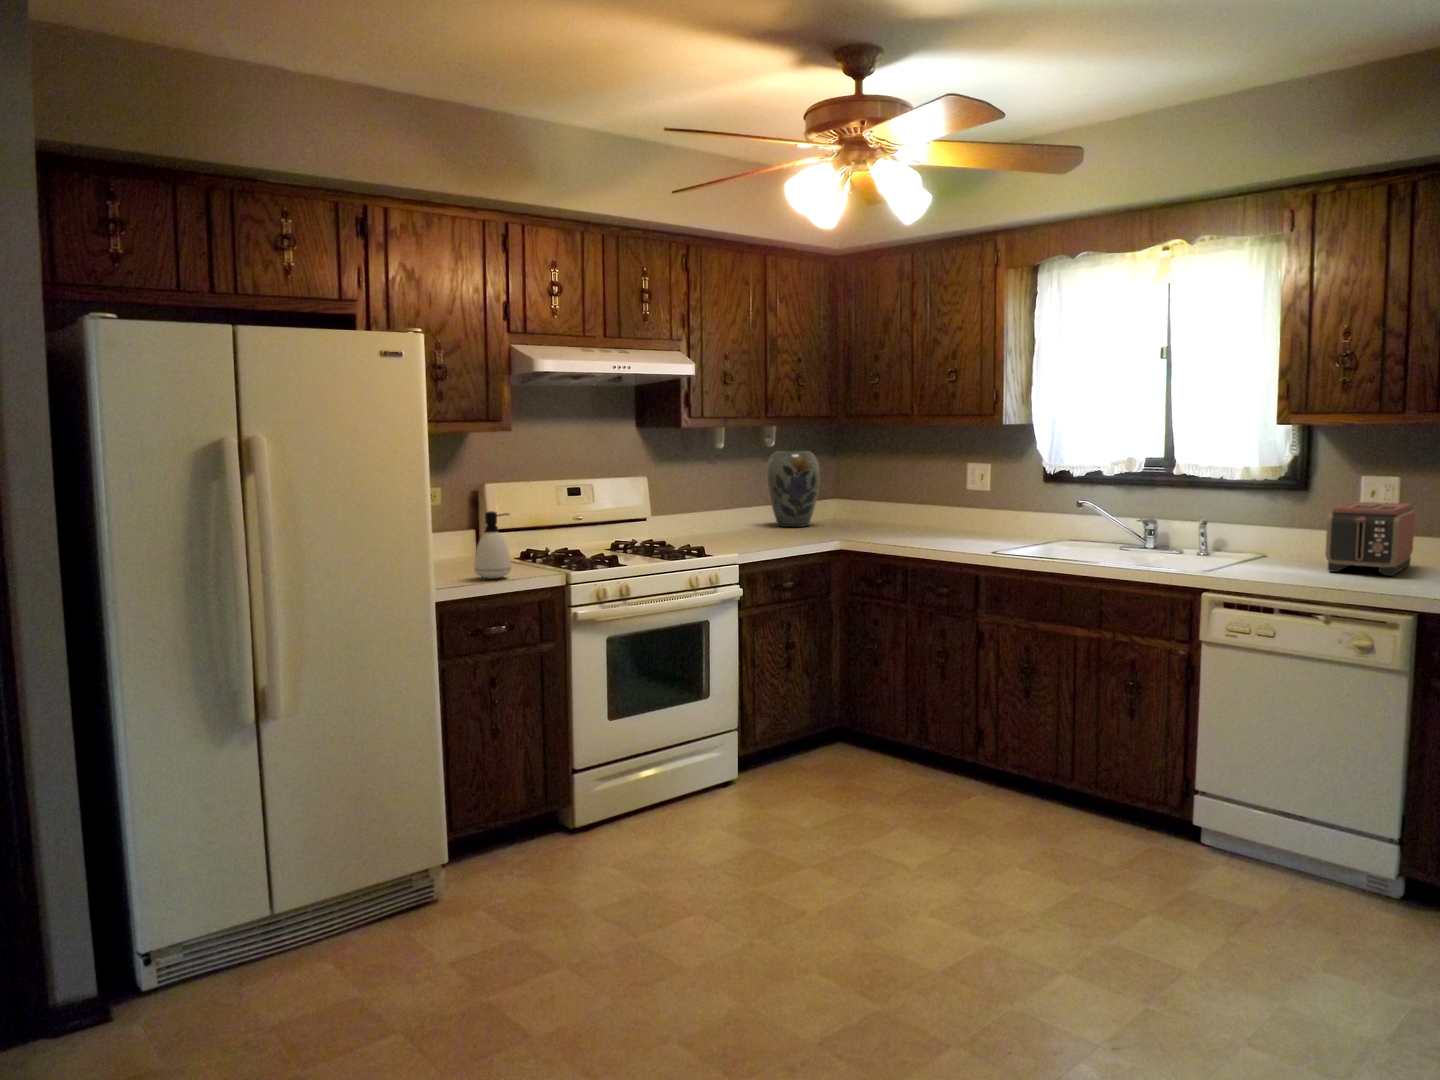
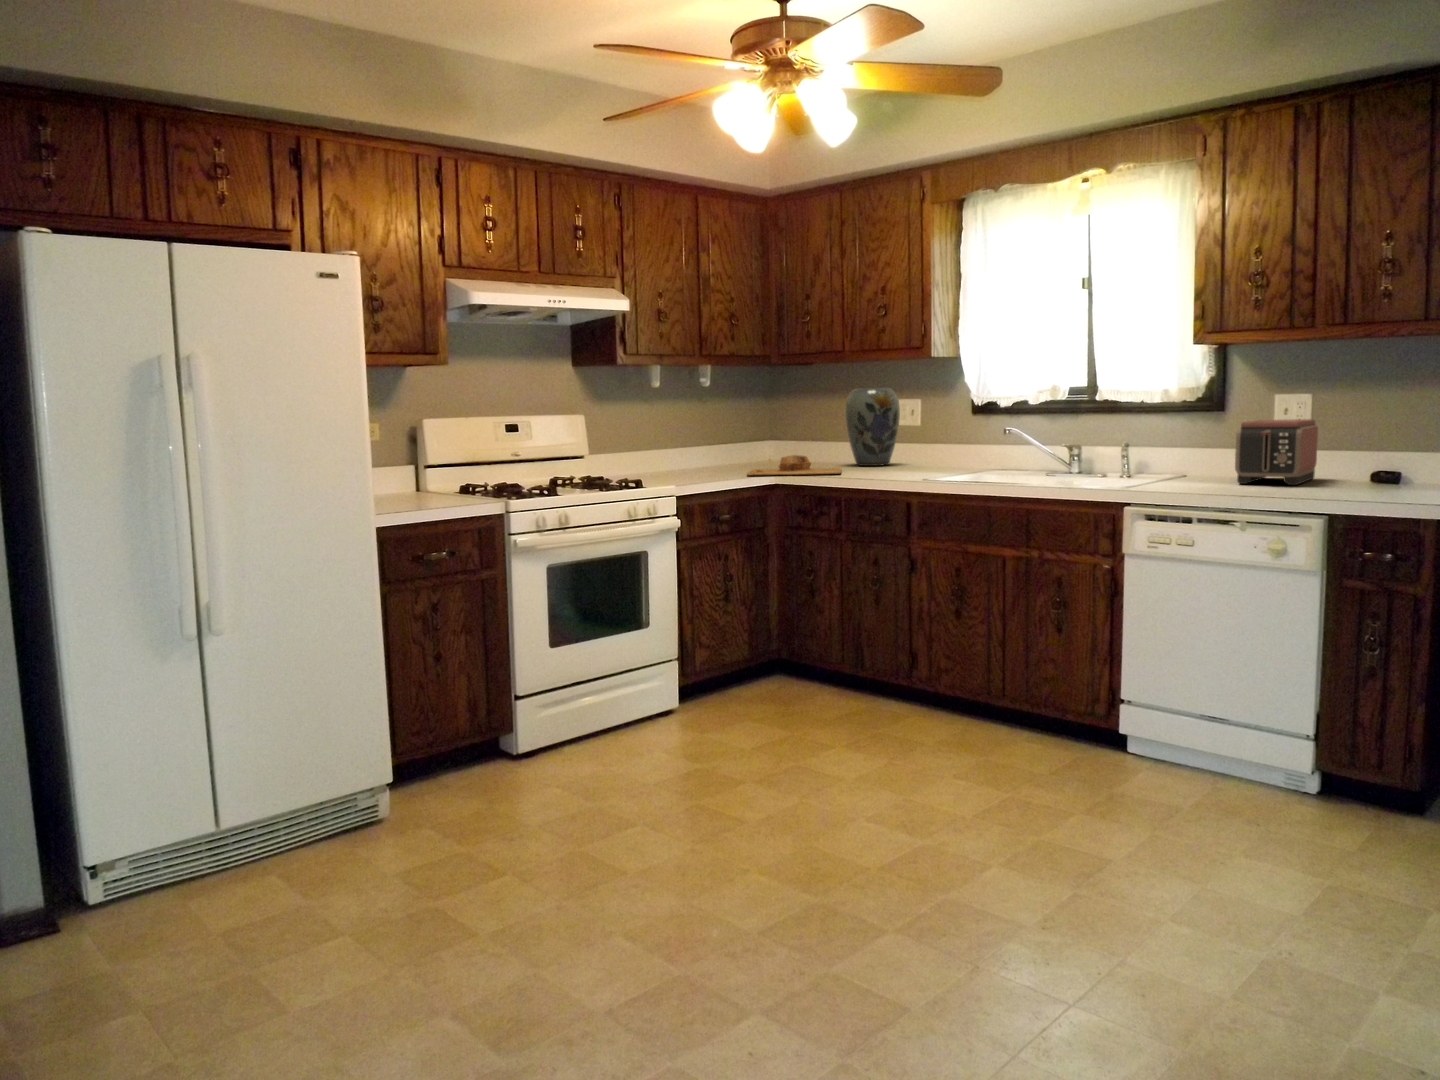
vase: present [766,451,820,527] -> present [845,388,900,466]
soap dispenser: present [475,511,511,578] -> none [414,440,451,506]
cutting board: none [809,520,905,542] -> present [747,455,841,476]

